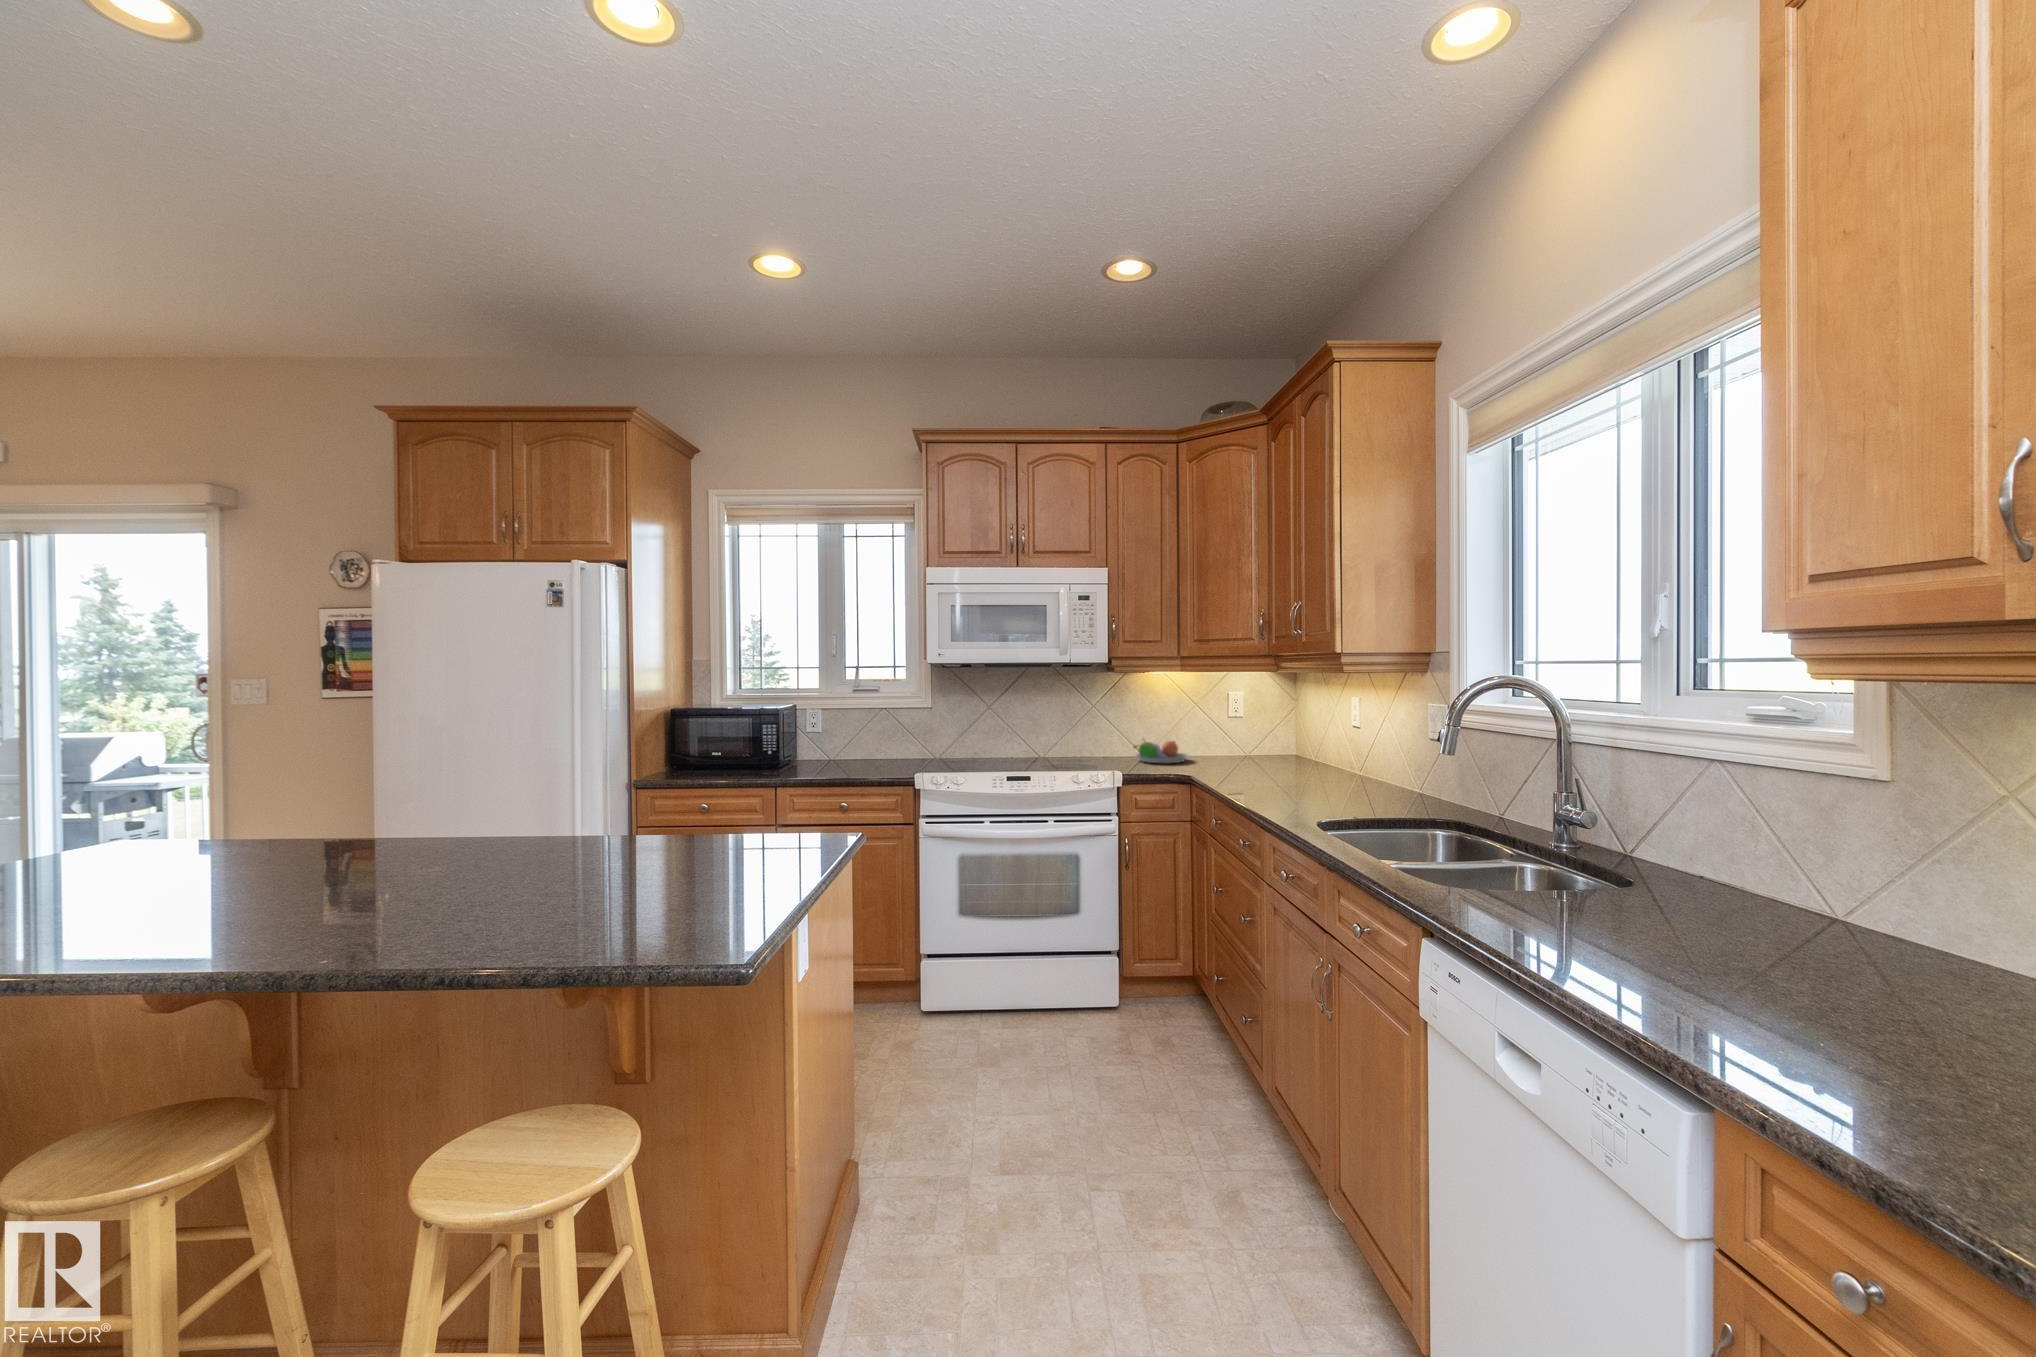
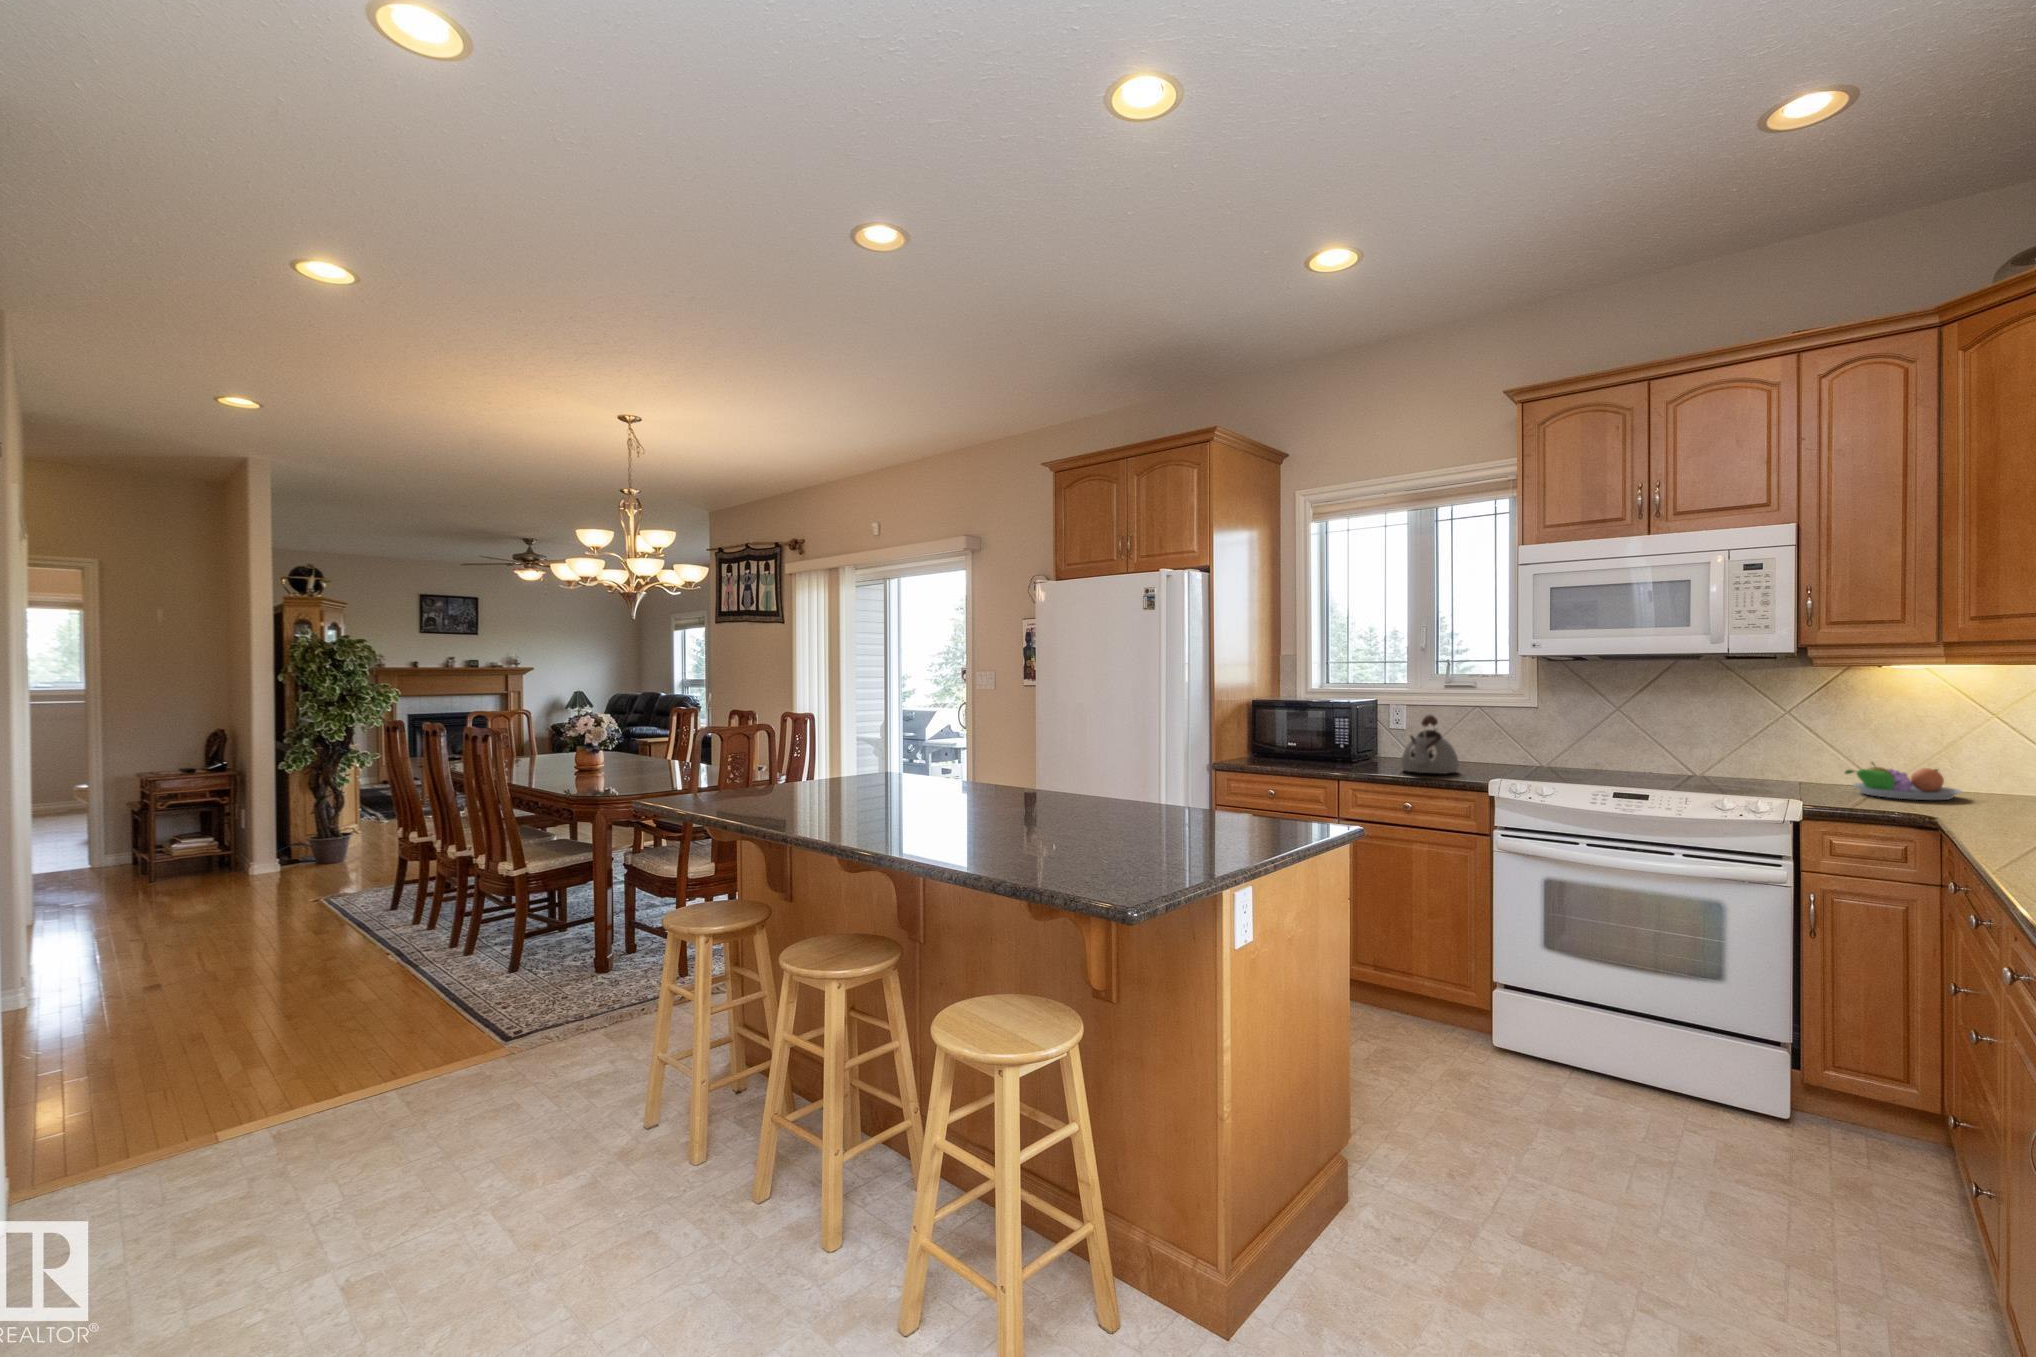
kettle: none [831,717,880,772] -> present [1401,715,1459,774]

